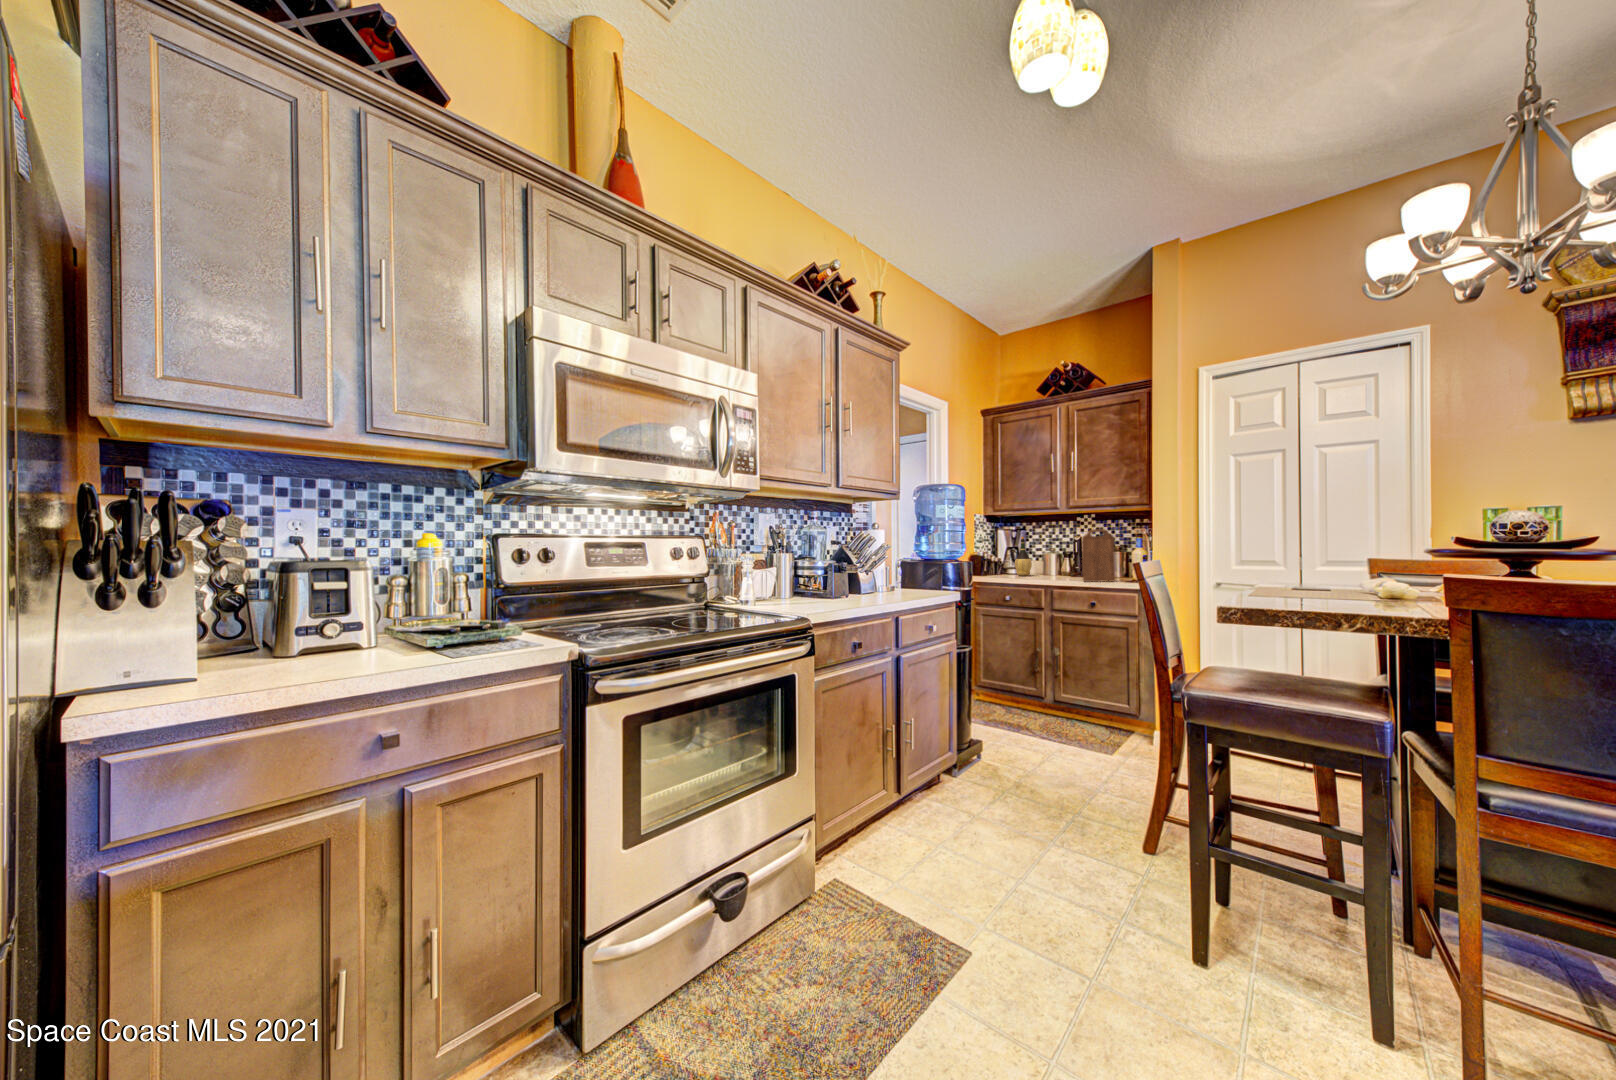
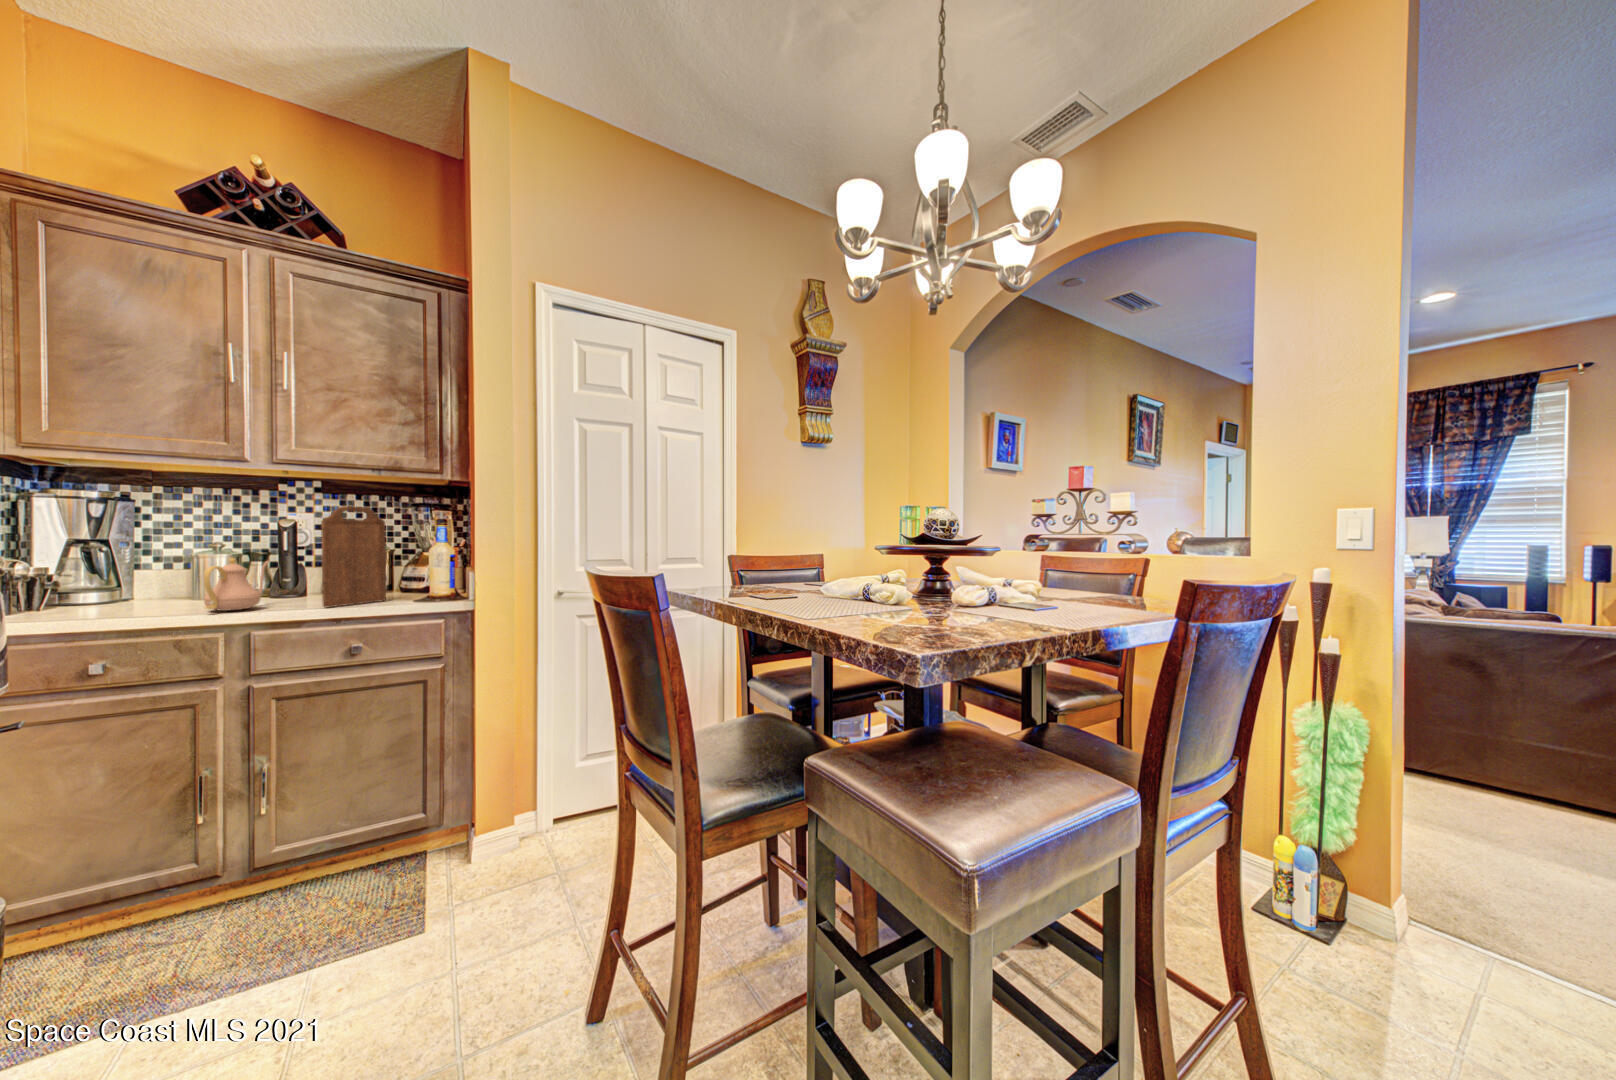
wine bottle: present [1015,537,1032,576] -> none [106,515,164,607]
teapot: none [1039,555,1066,579] -> present [204,558,269,611]

